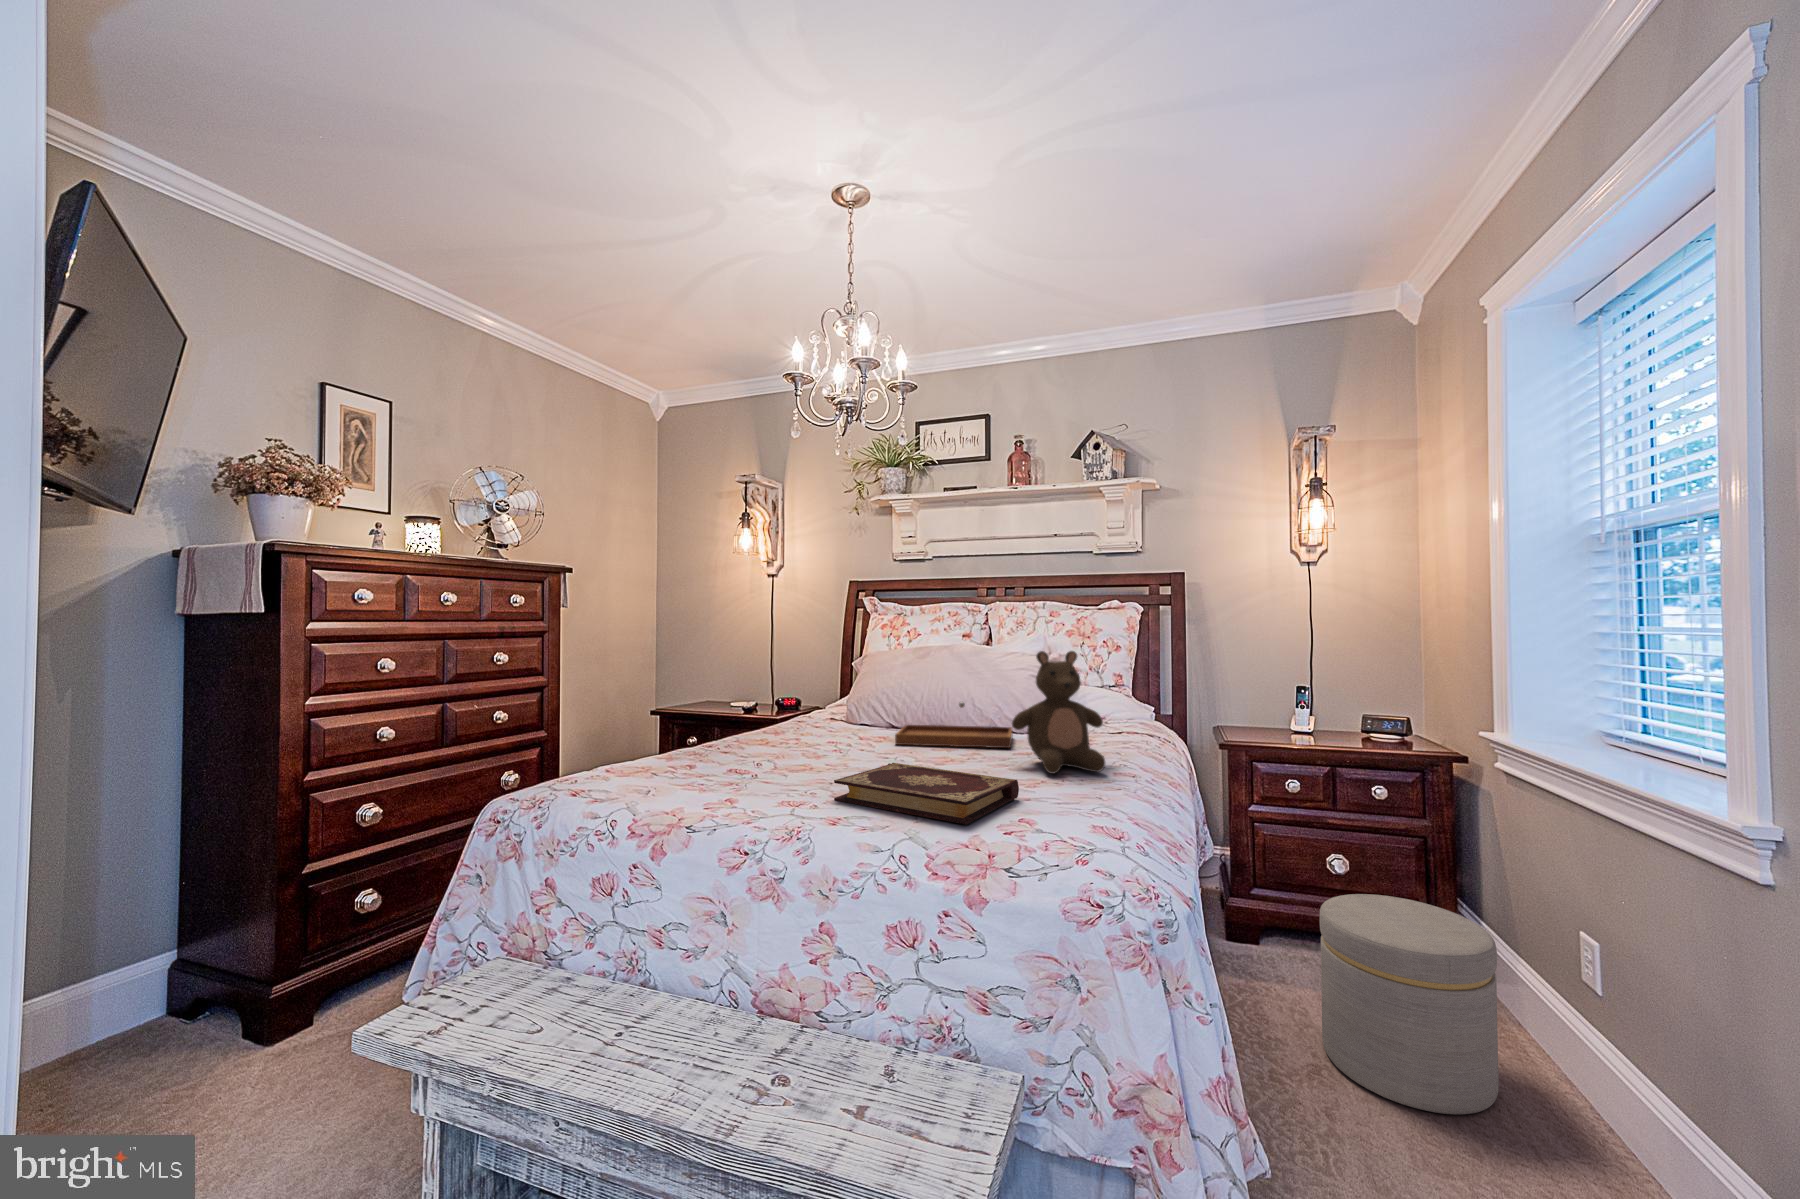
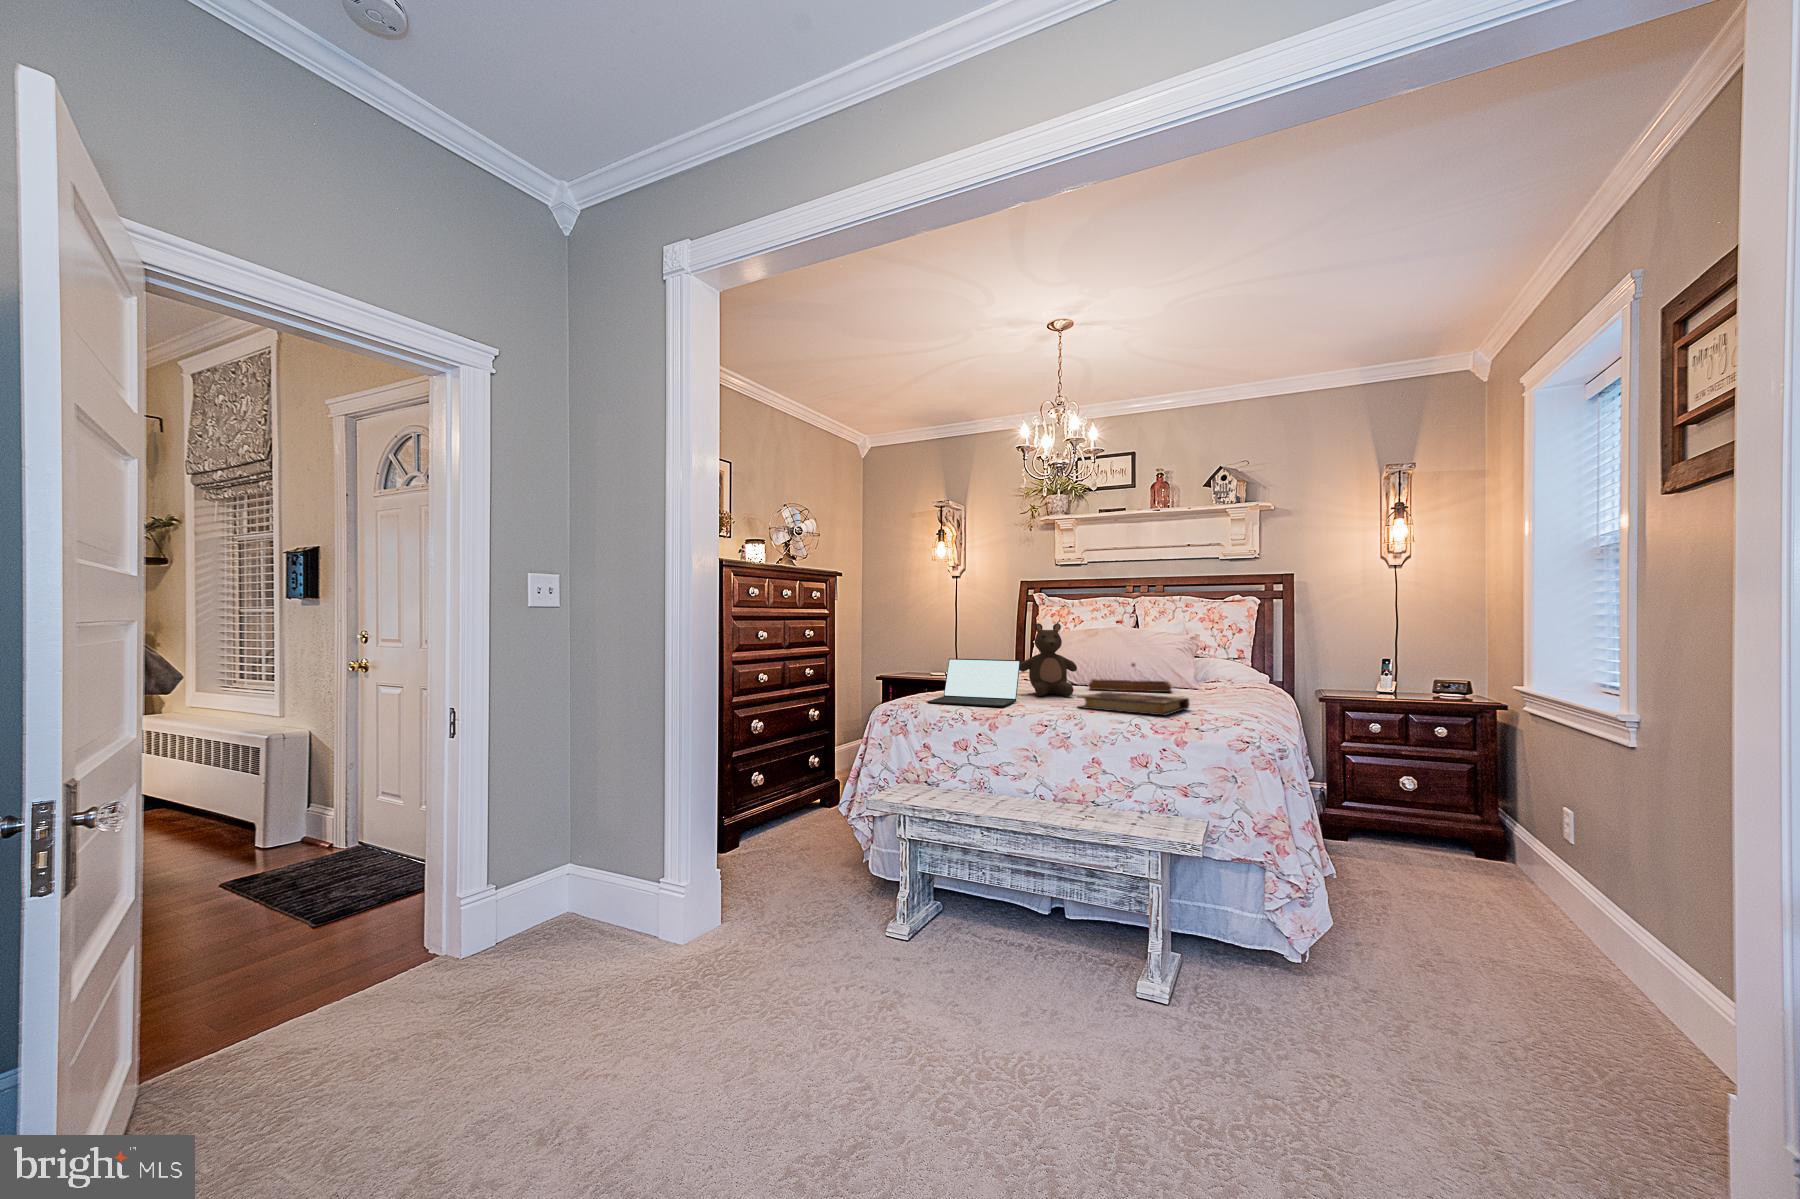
stuffed bear: present [1012,651,1105,774] -> present [1019,623,1077,696]
laptop: none [588,709,760,804] -> present [928,658,1020,707]
ottoman: present [1320,894,1499,1114] -> none [1387,788,1503,910]

